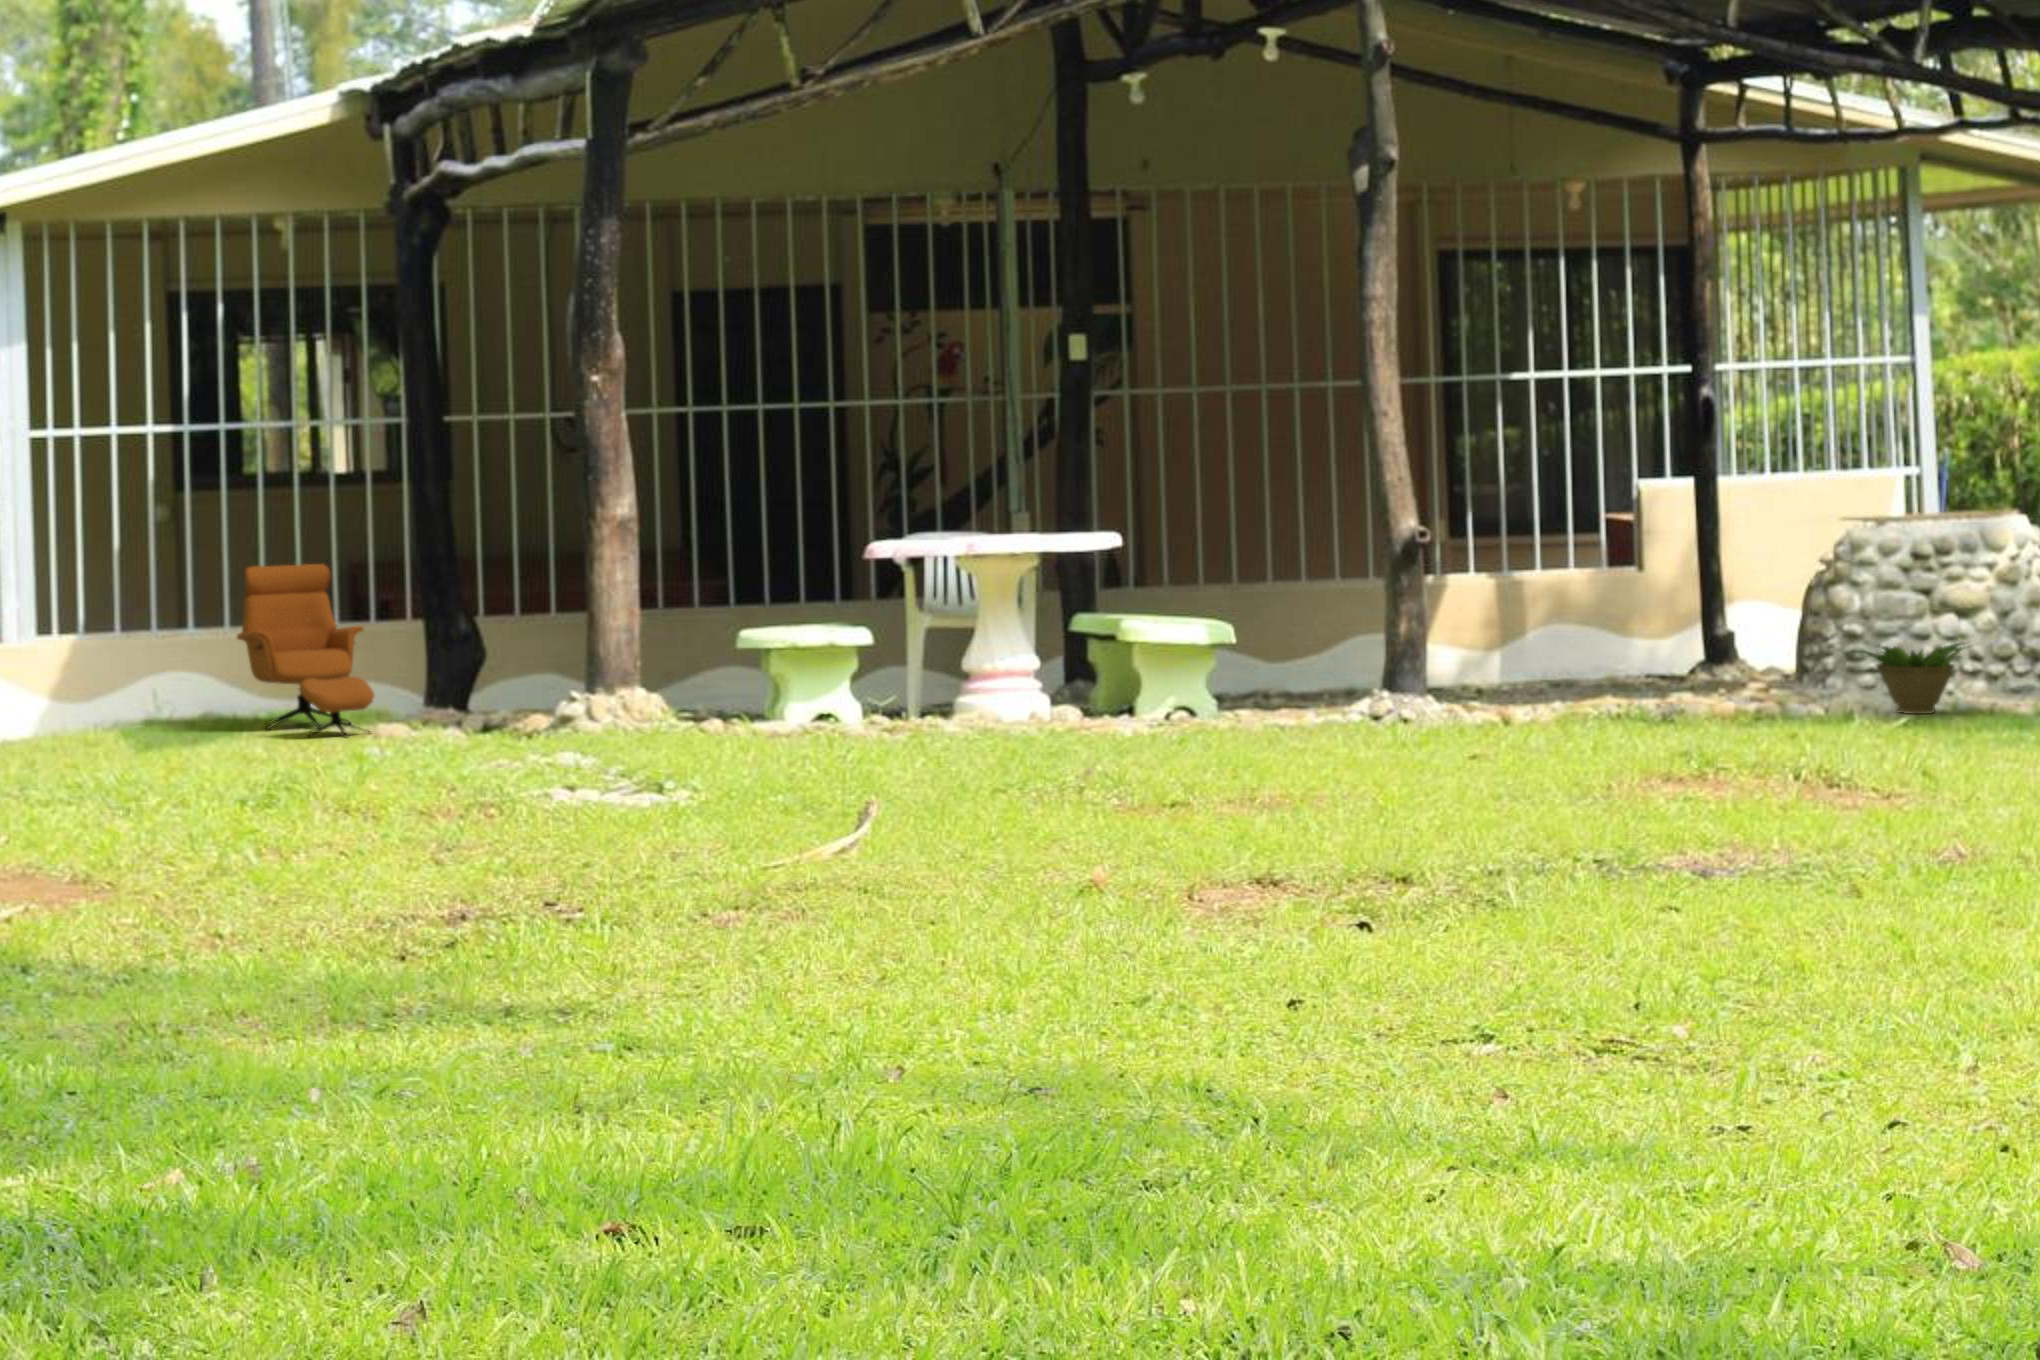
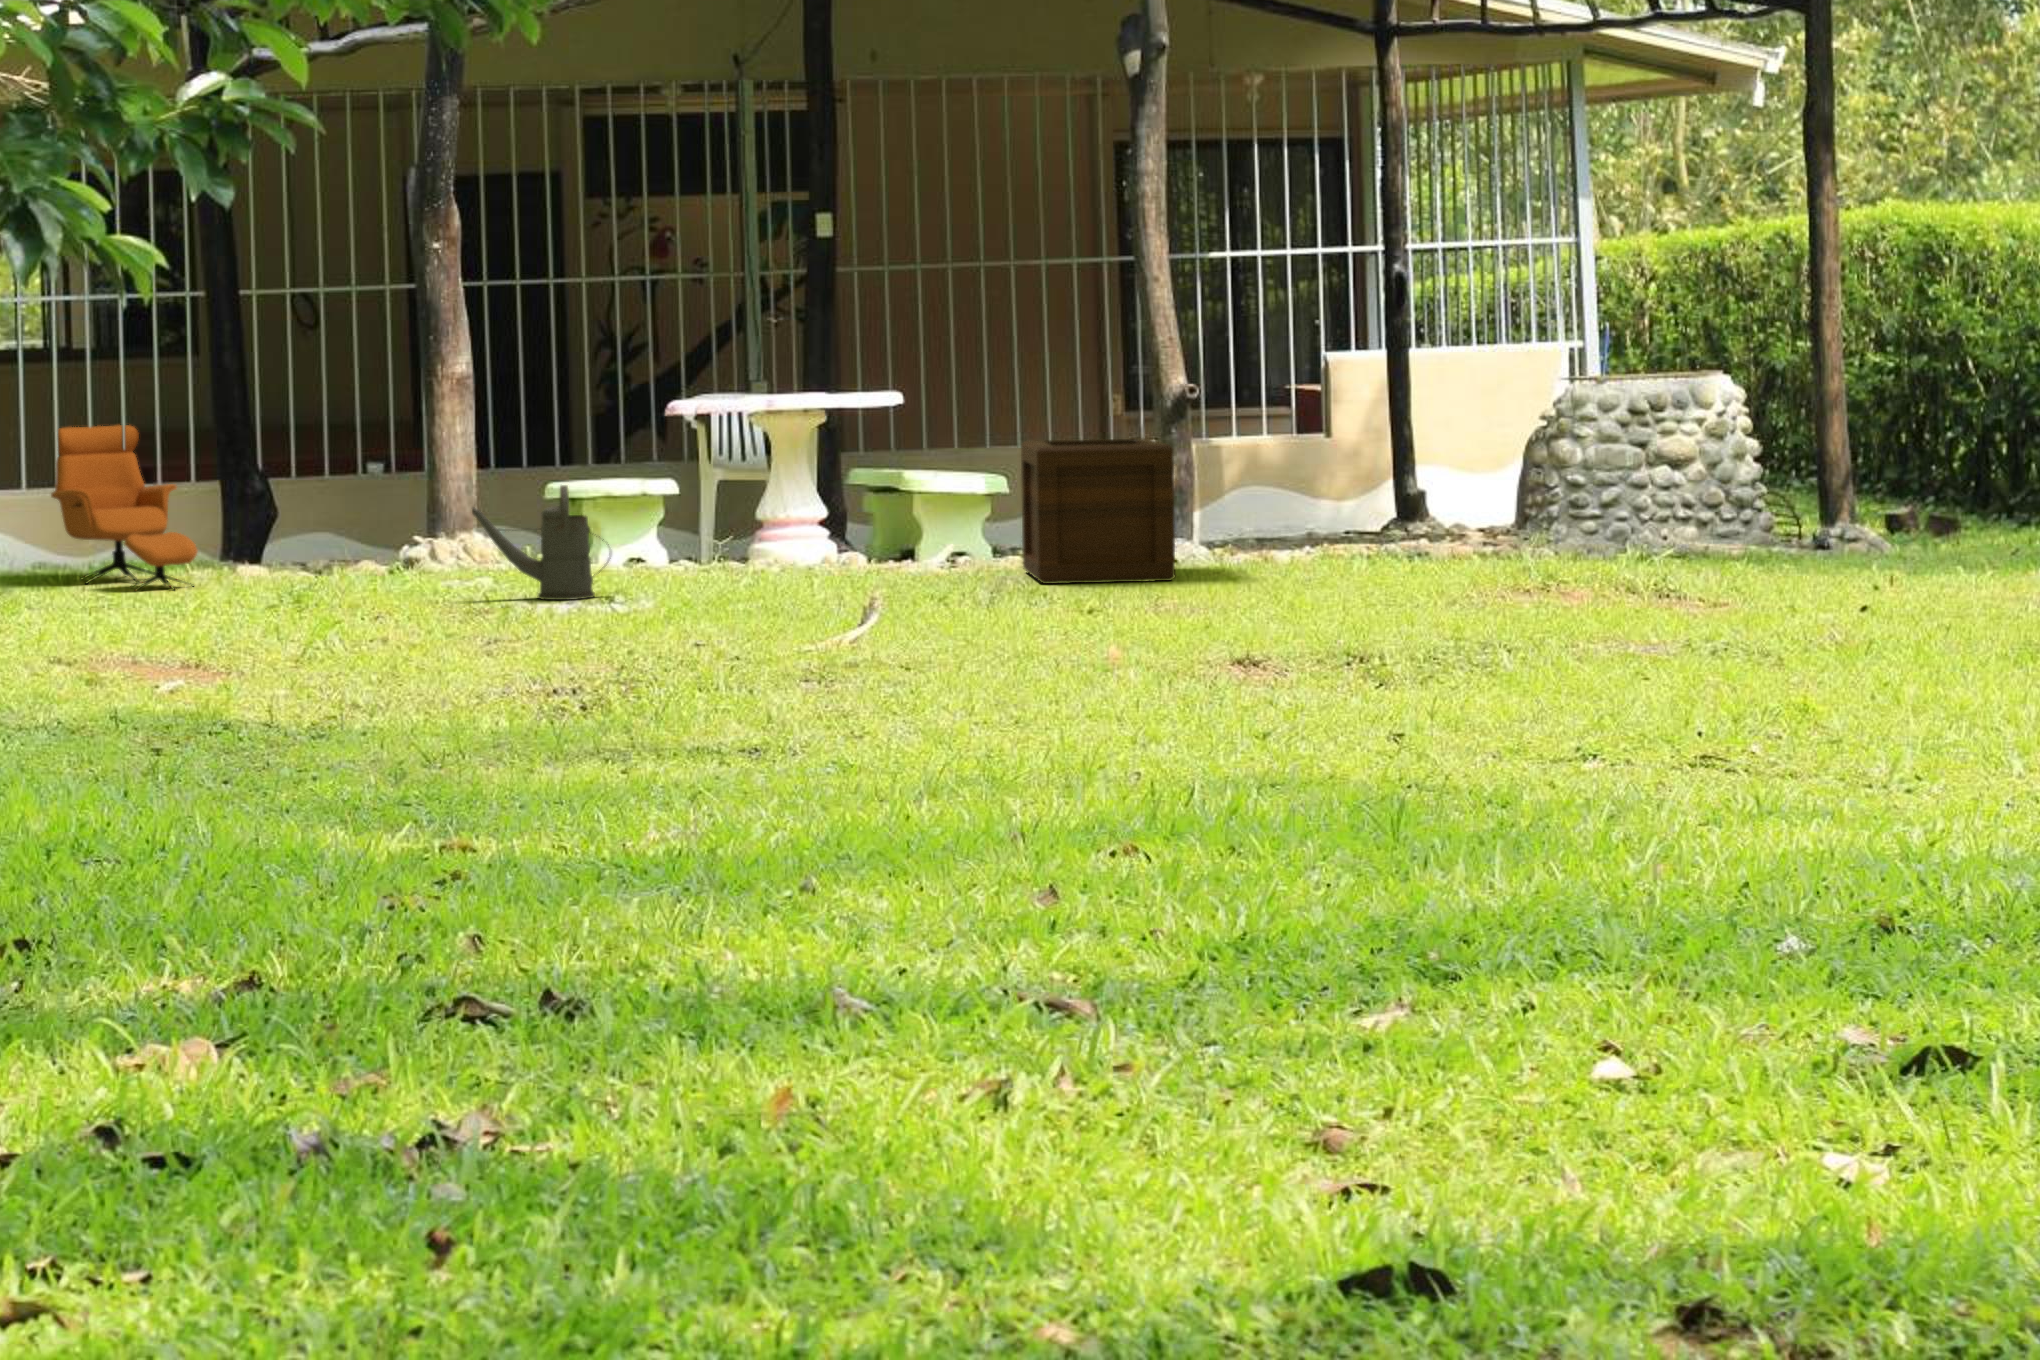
wooden crate: none [1229,583,1382,740] -> present [1021,438,1175,584]
watering can: none [632,631,779,753] -> present [472,485,611,600]
decorative plant: present [1851,643,1964,714] -> none [1574,490,1699,556]

